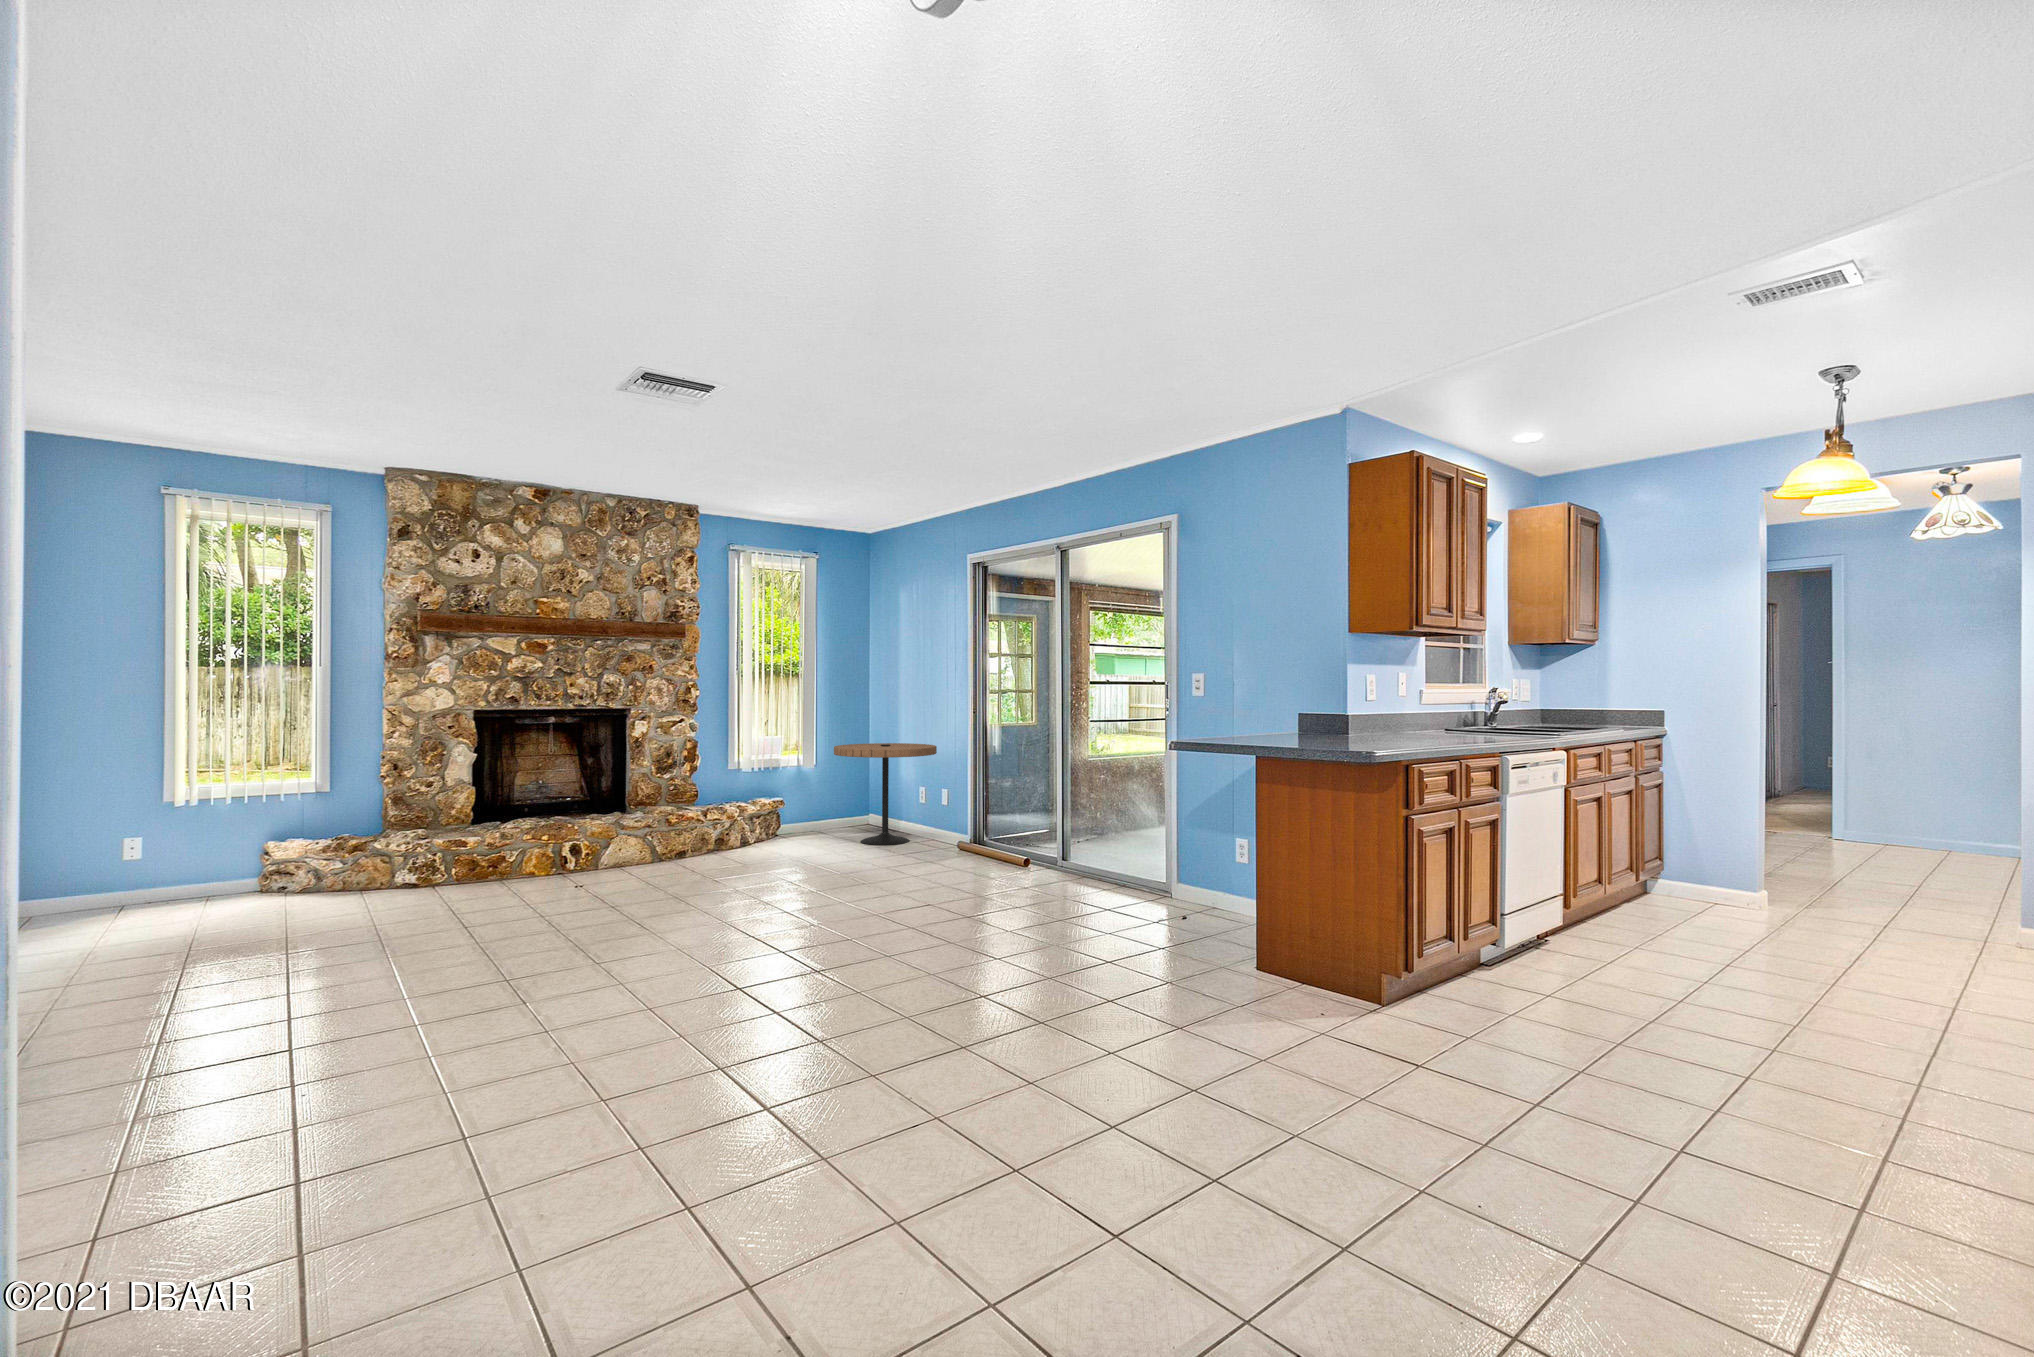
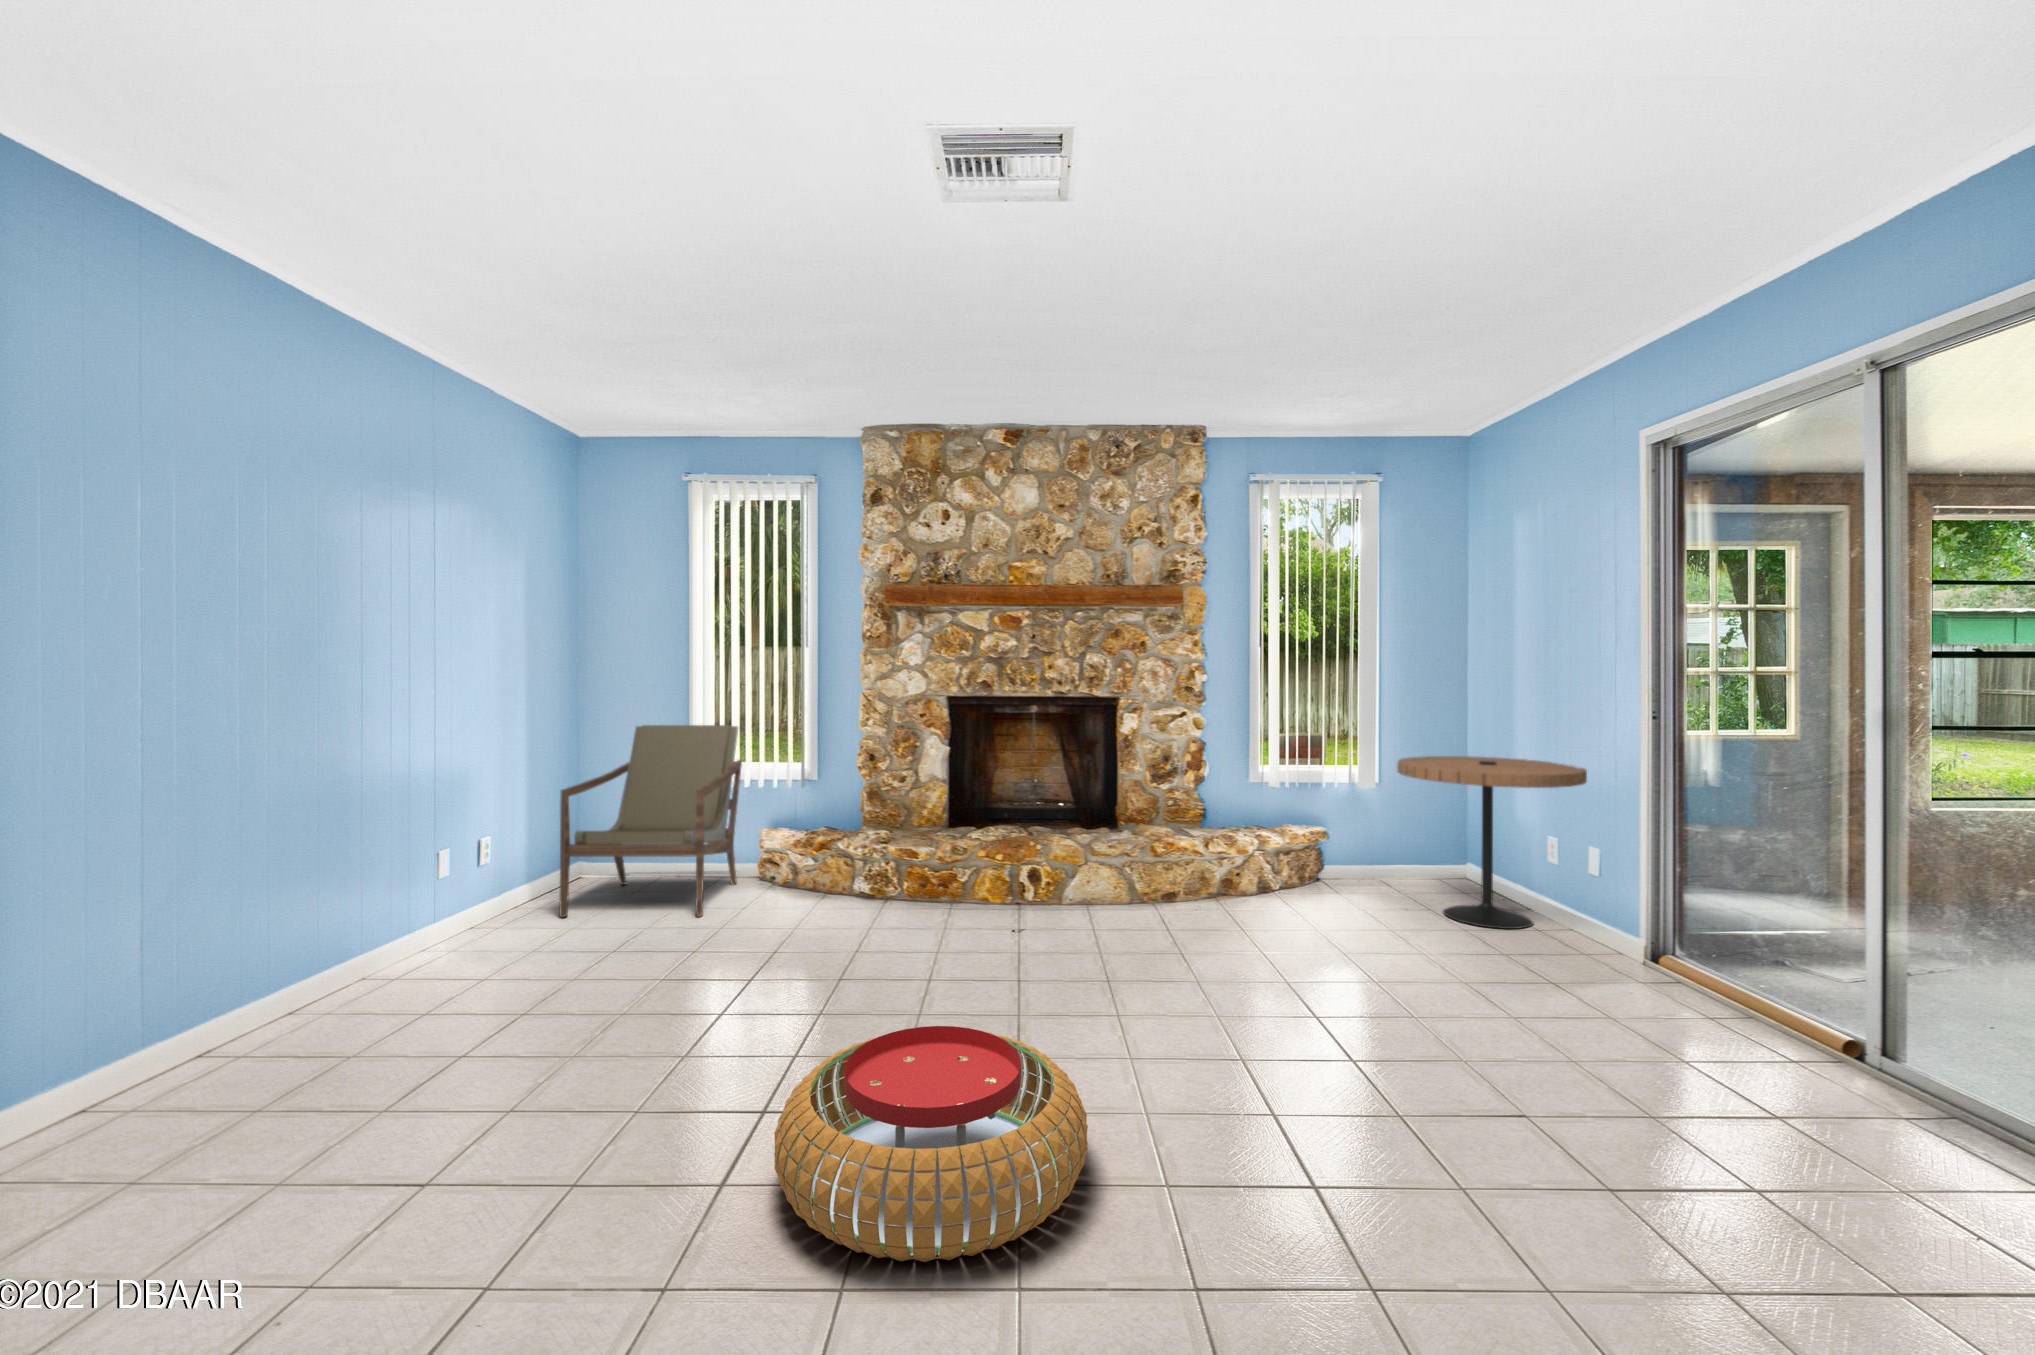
armchair: none [63,742,251,941] -> present [559,725,742,917]
pouf: none [546,893,729,986] -> present [774,1026,1088,1262]

